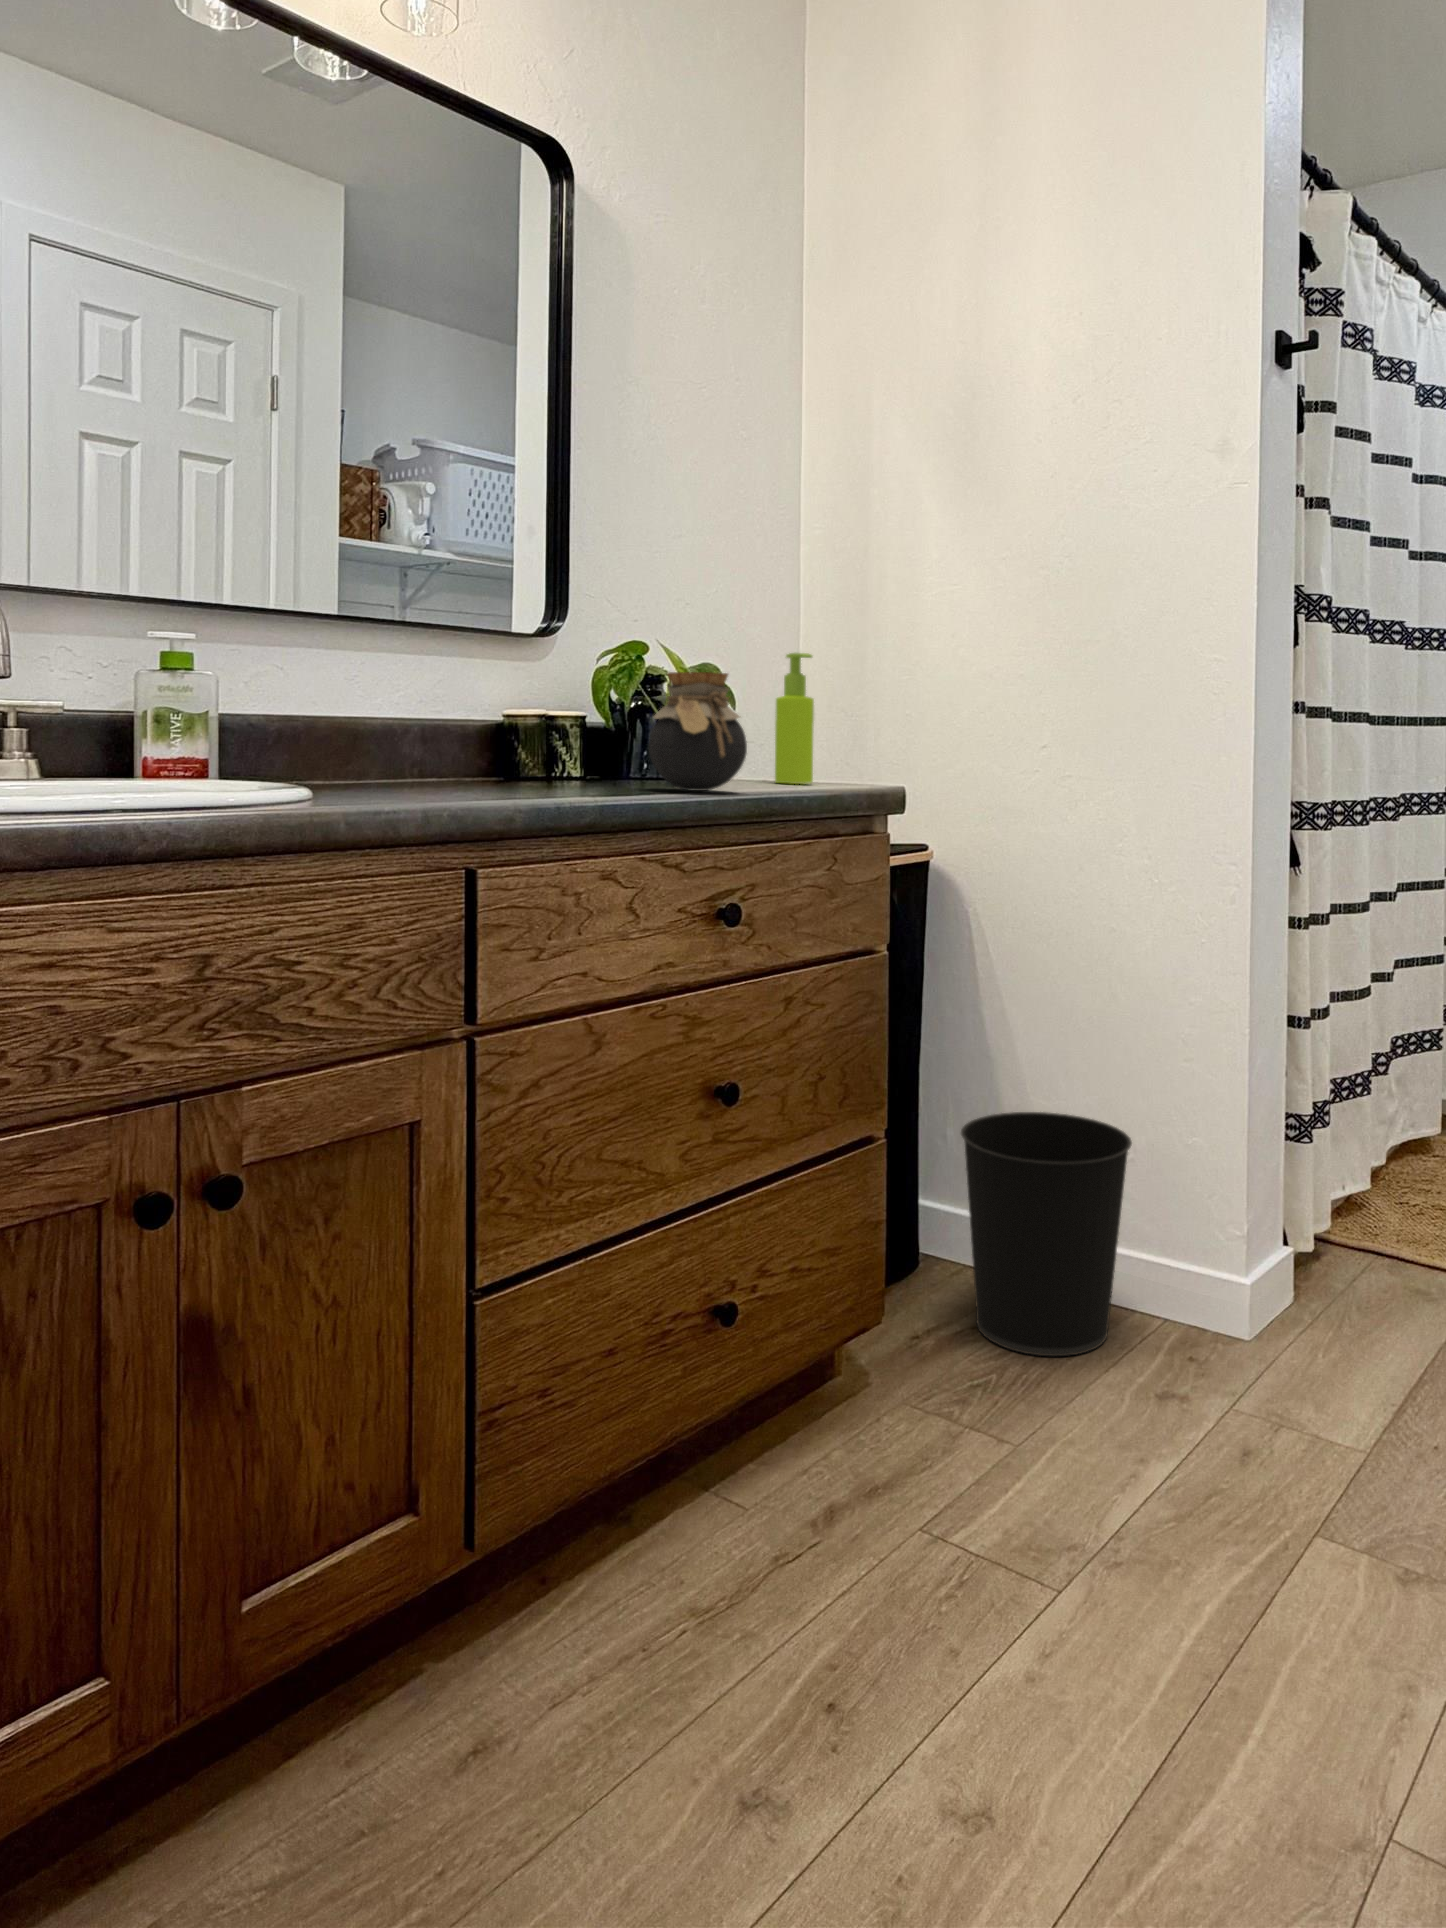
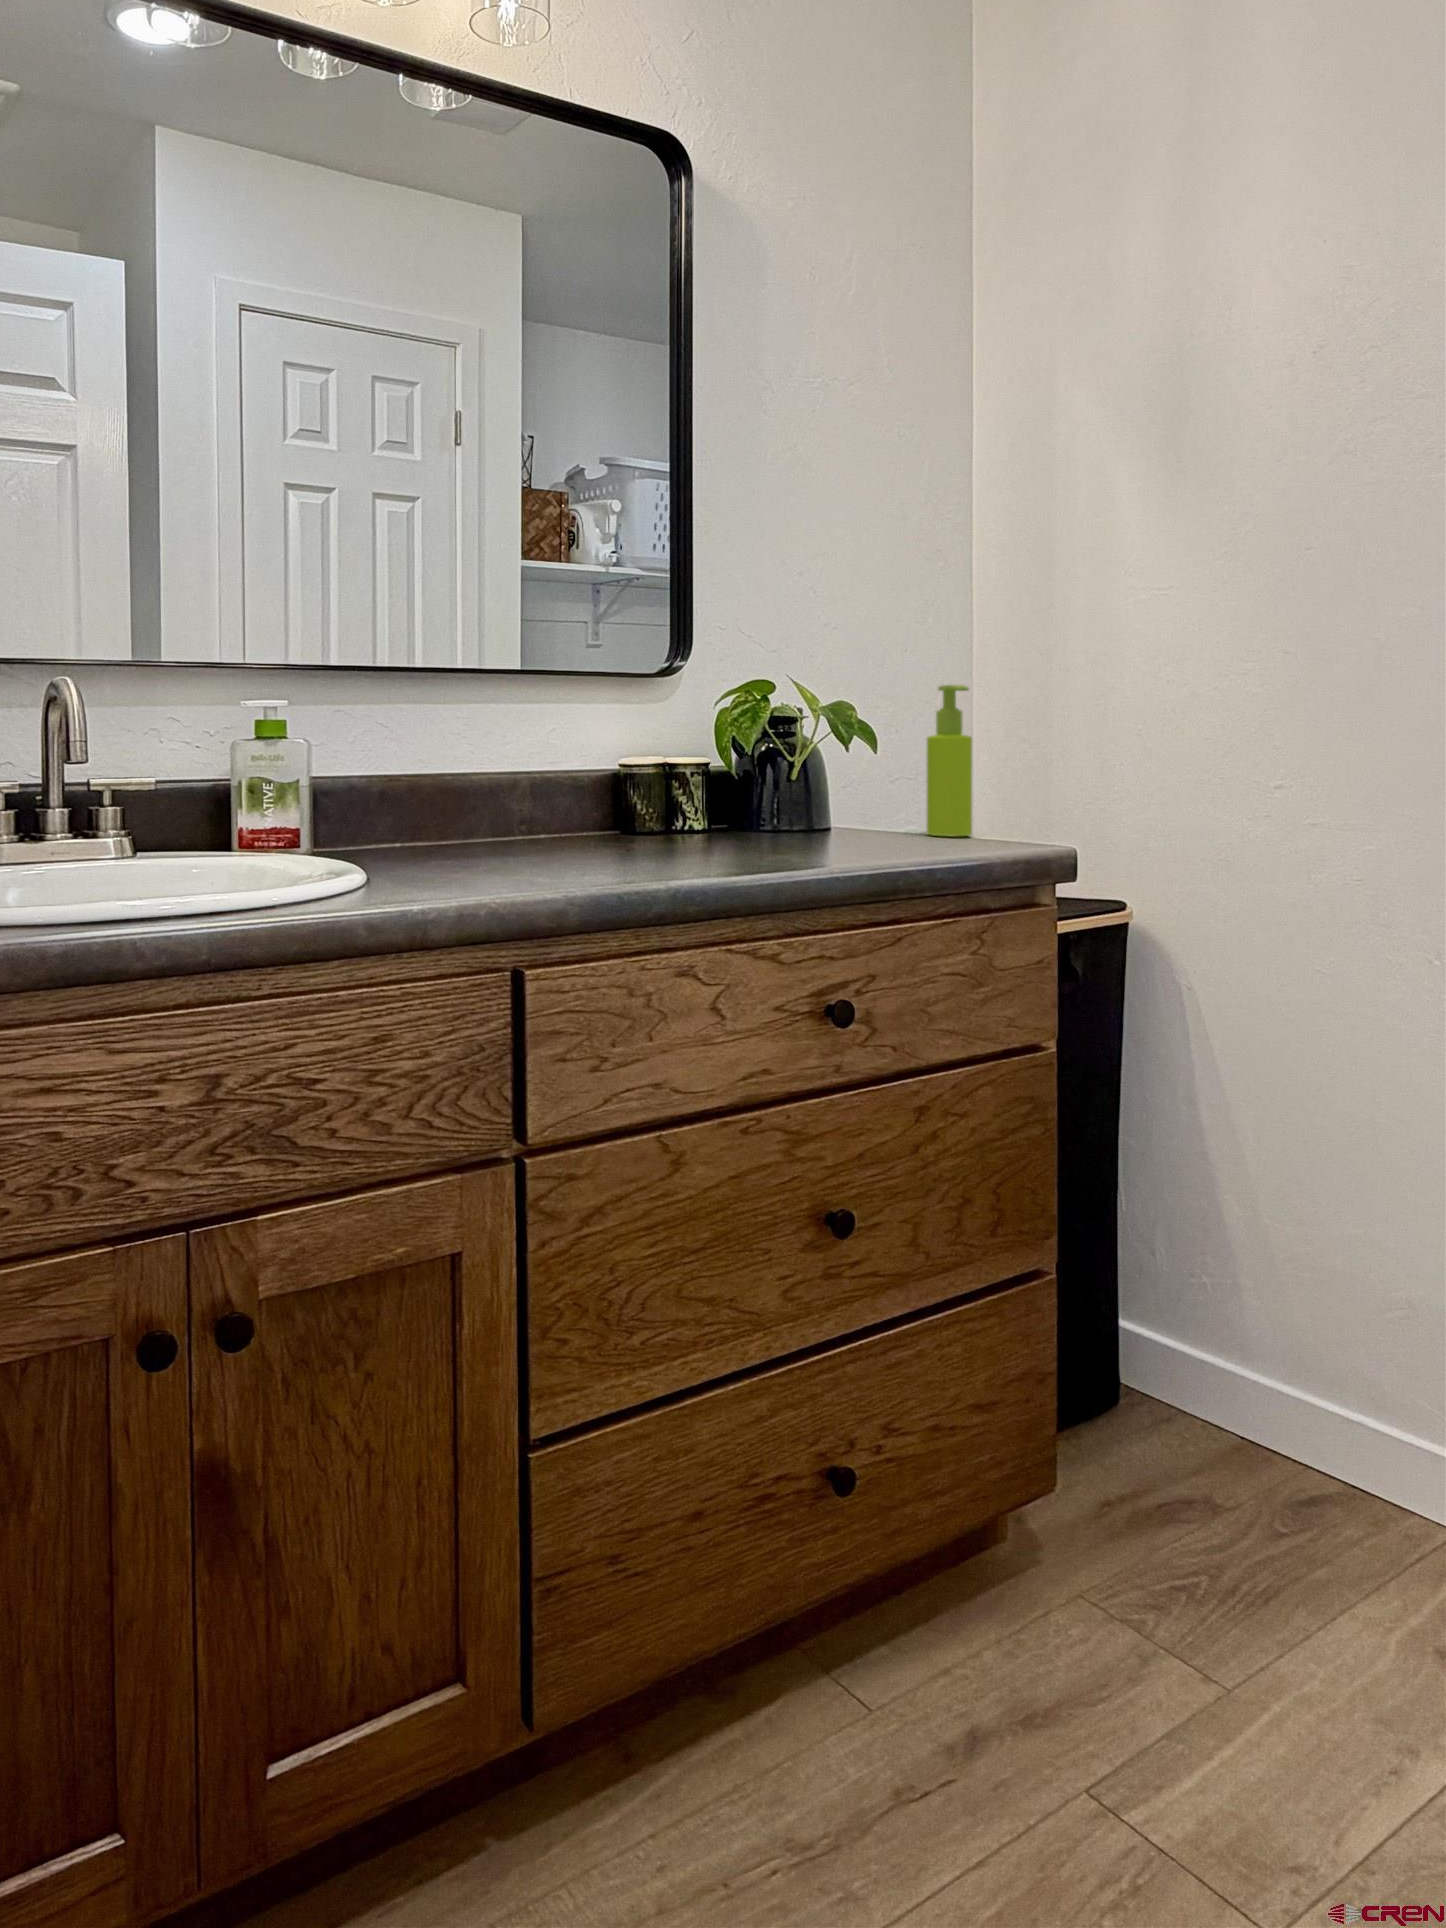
jar: present [649,672,747,791] -> none [758,722,872,858]
wastebasket: present [961,1112,1132,1356] -> none [1161,1234,1396,1556]

